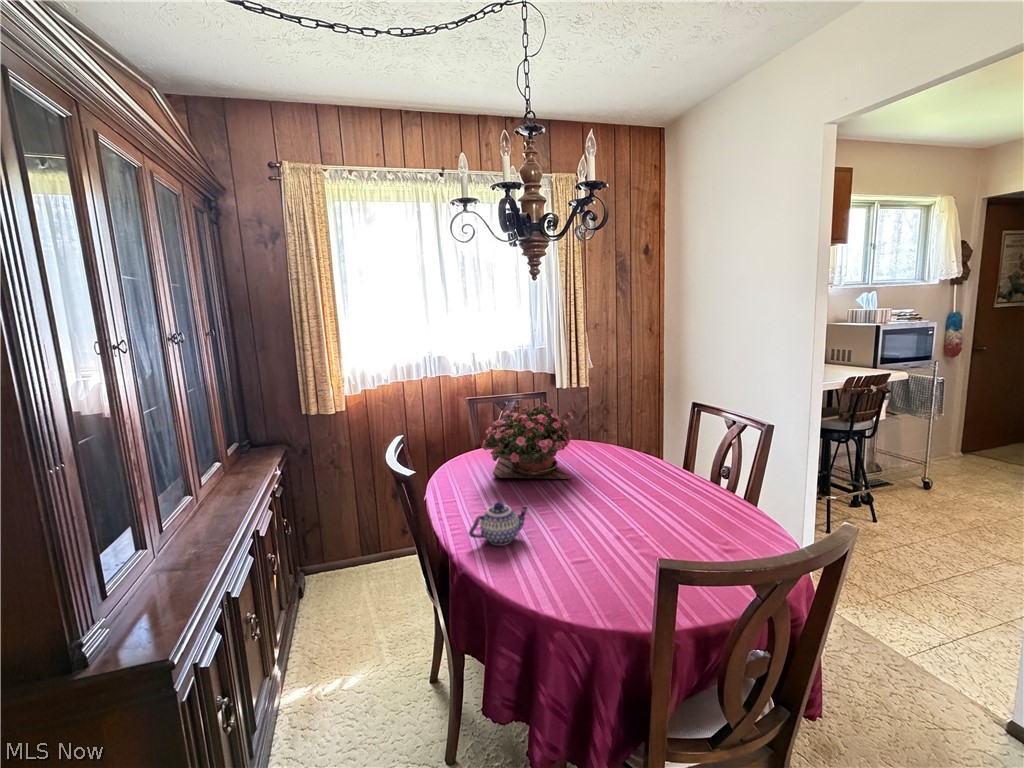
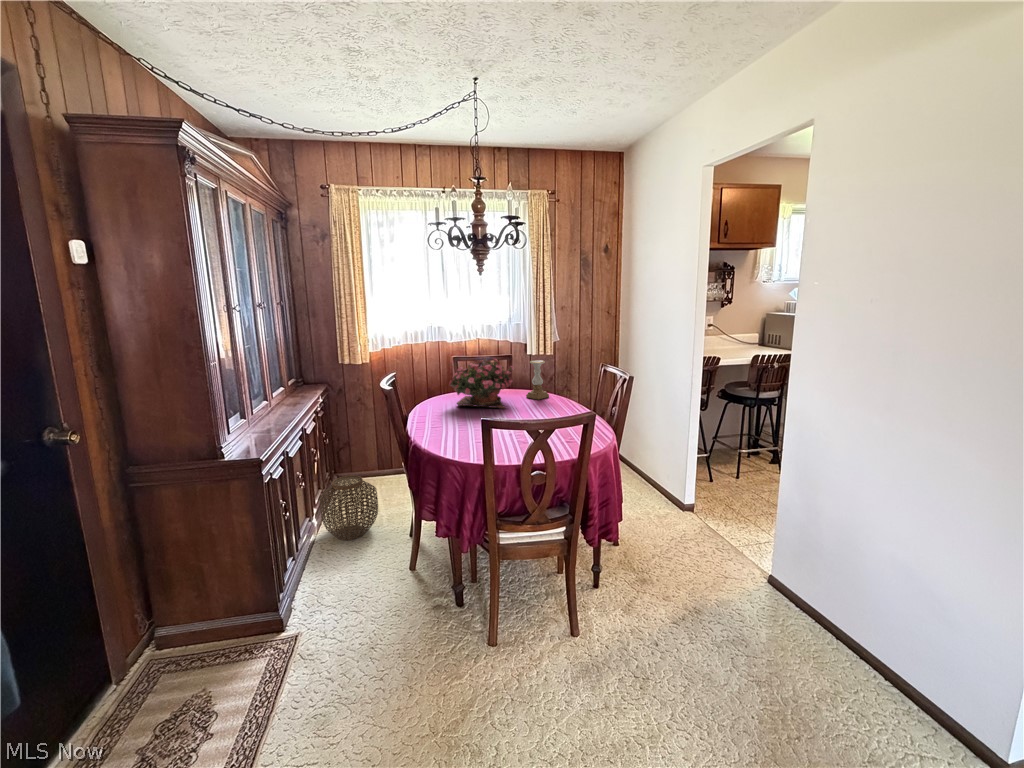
candle holder: none [585,401,616,458] -> present [526,360,549,400]
teapot: present [469,502,529,545] -> none [423,409,462,434]
woven basket: none [285,593,378,704] -> present [320,475,378,540]

